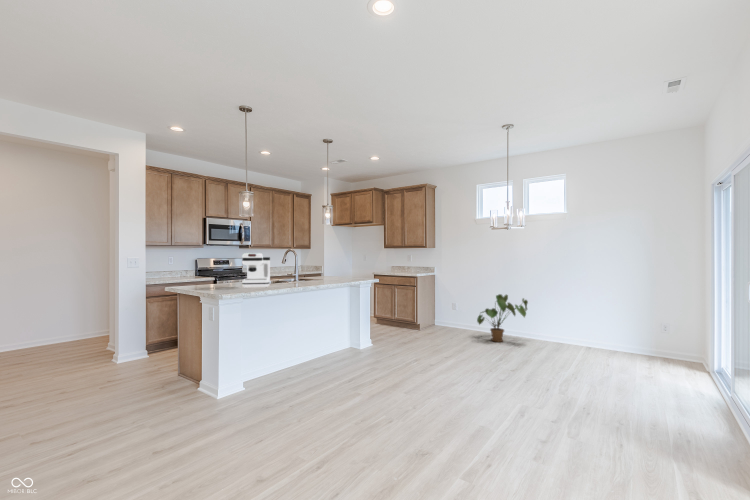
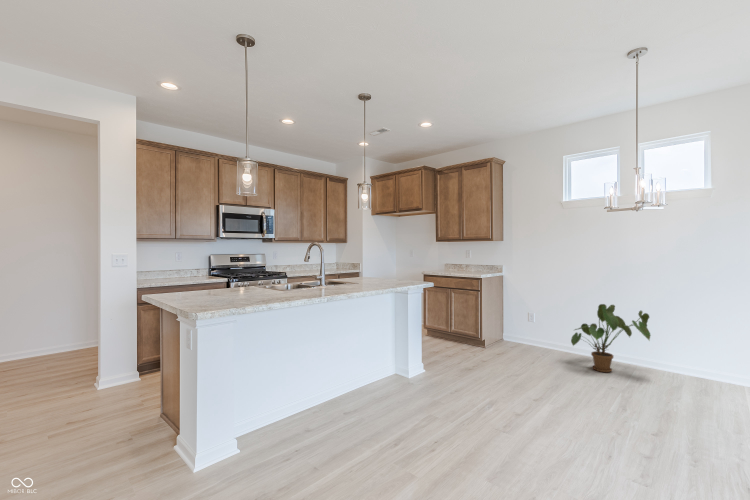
coffee maker: present [242,253,270,288] -> none [237,247,281,299]

